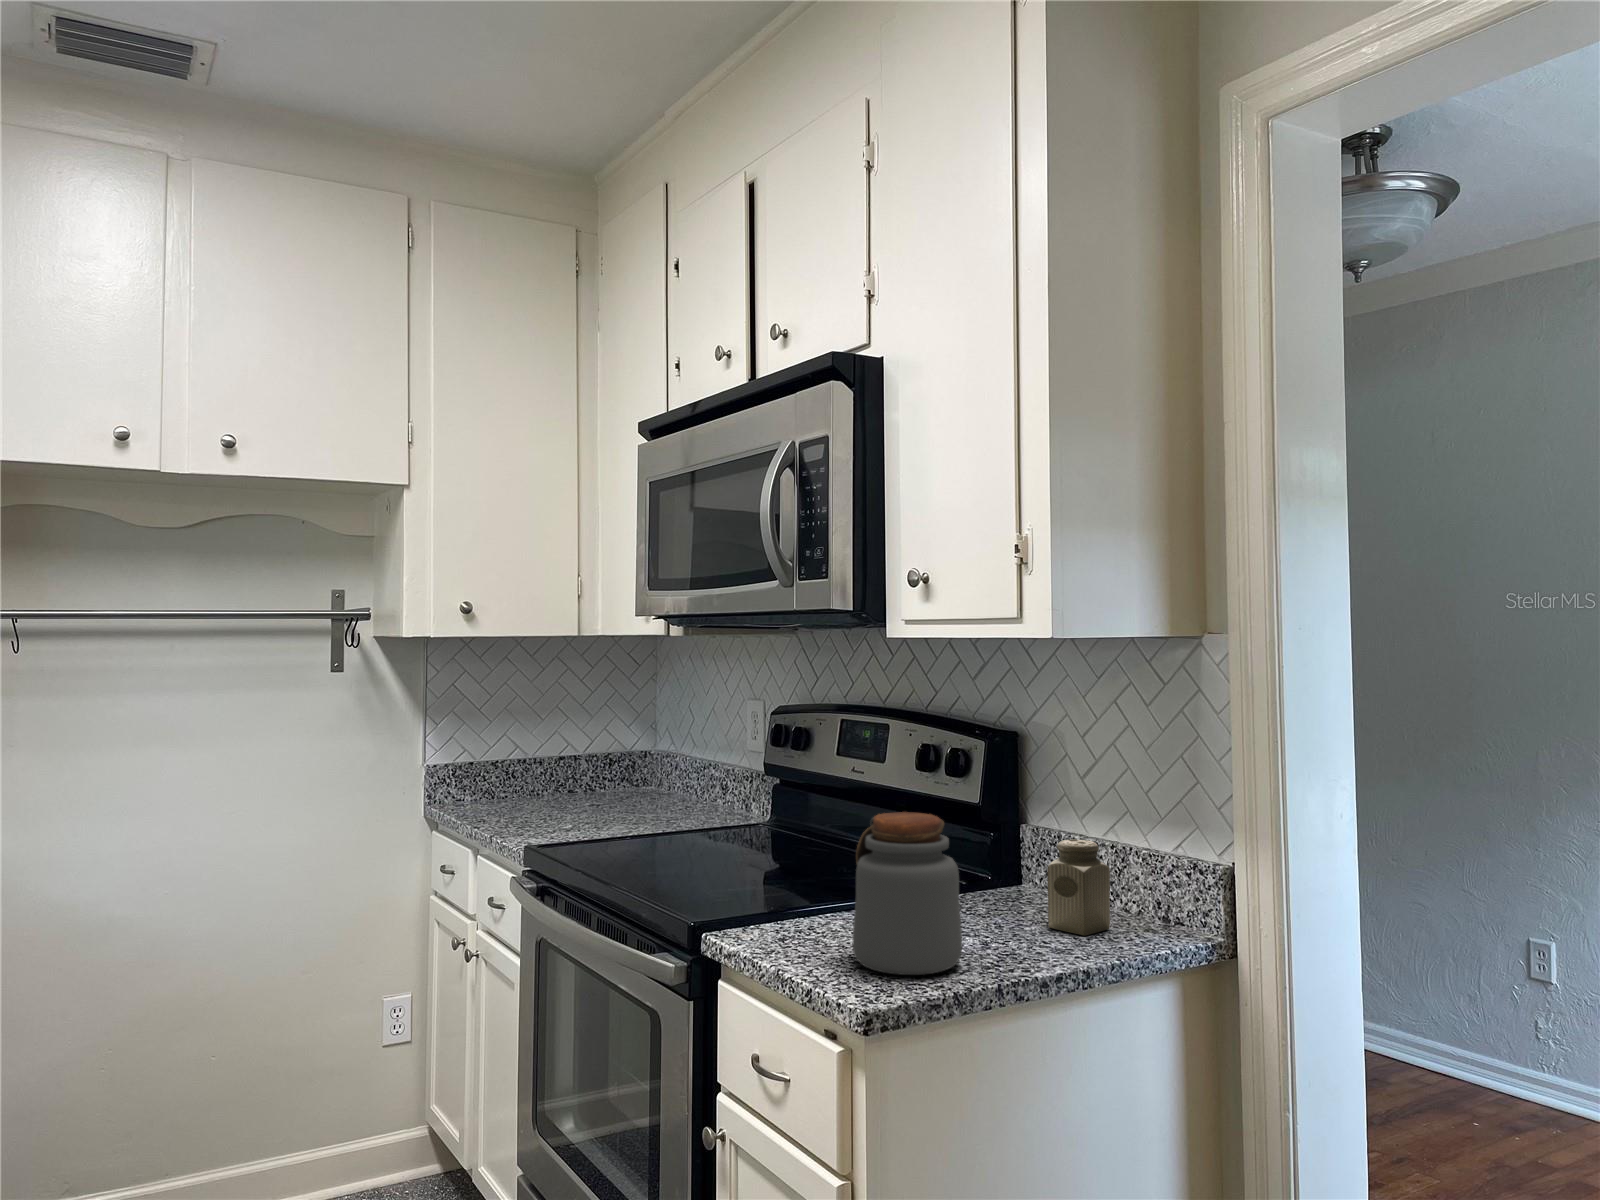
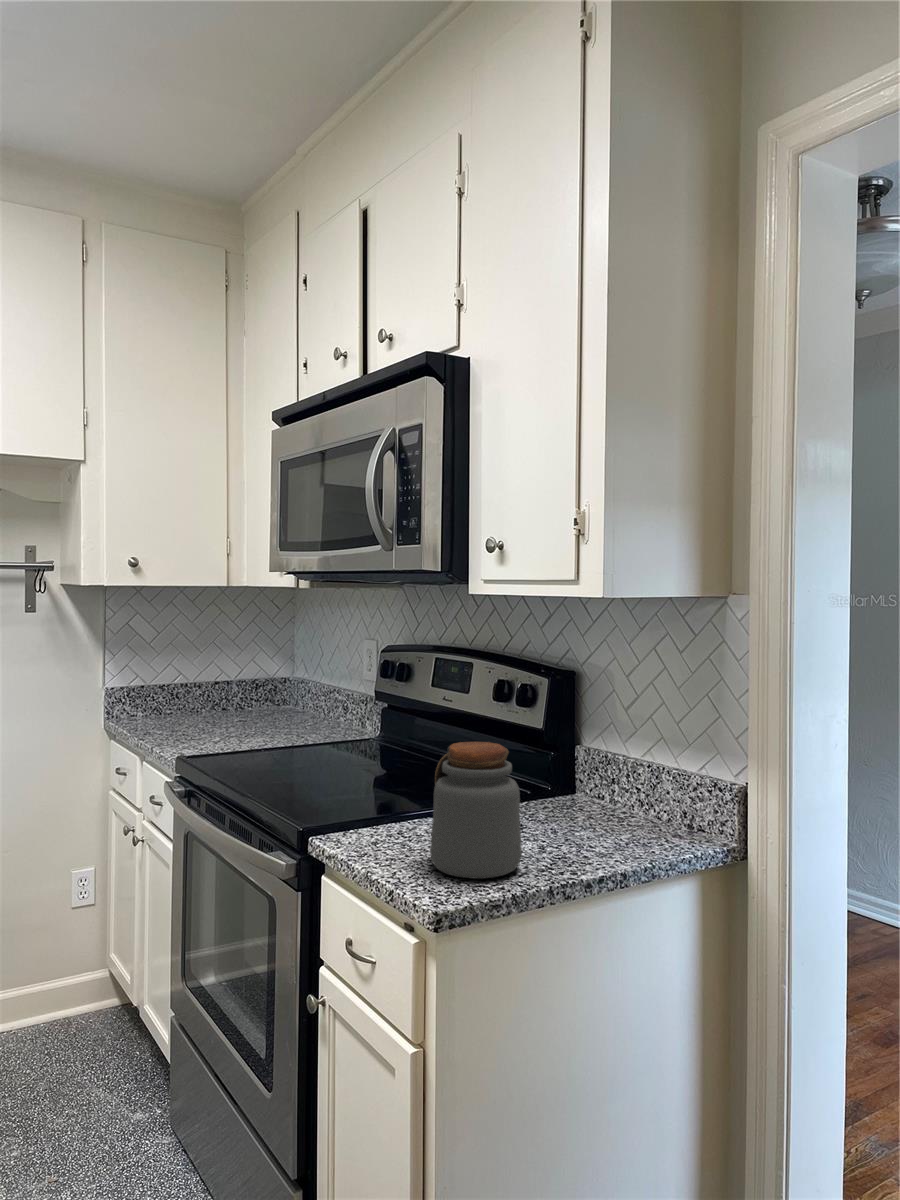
salt shaker: present [1047,839,1110,935] -> none [595,762,646,841]

